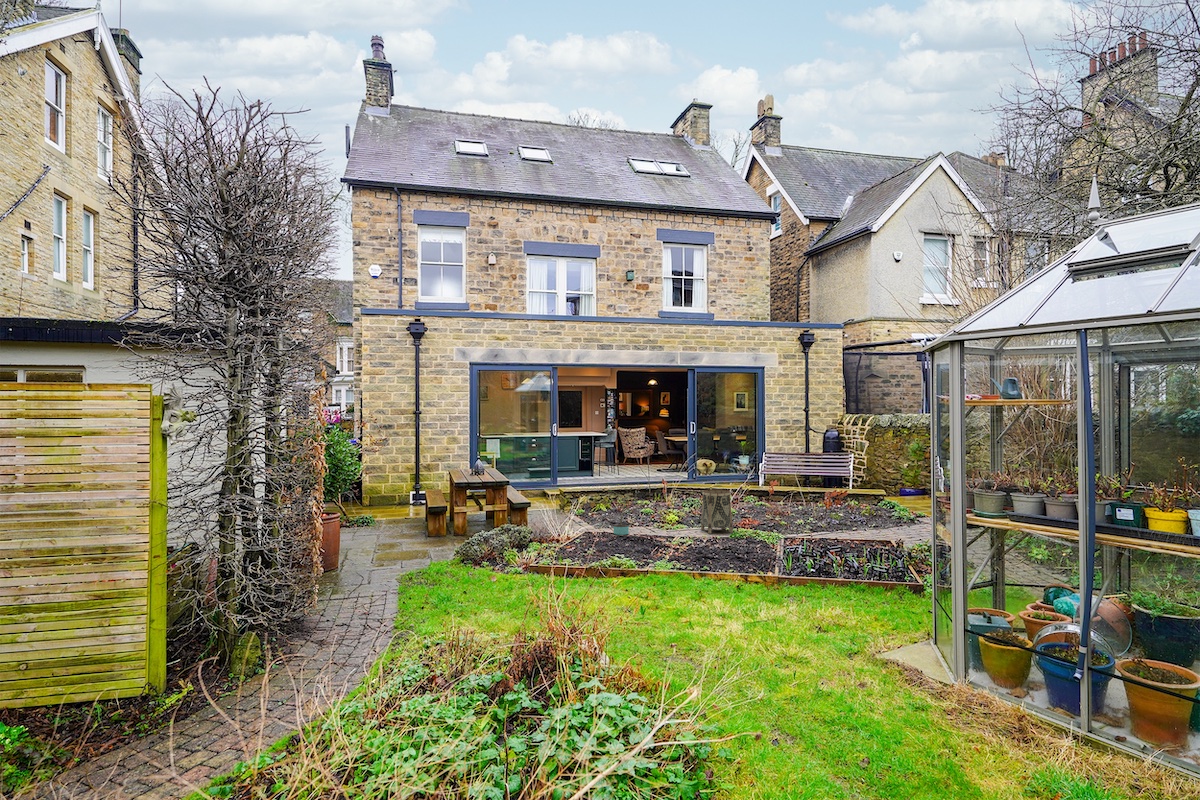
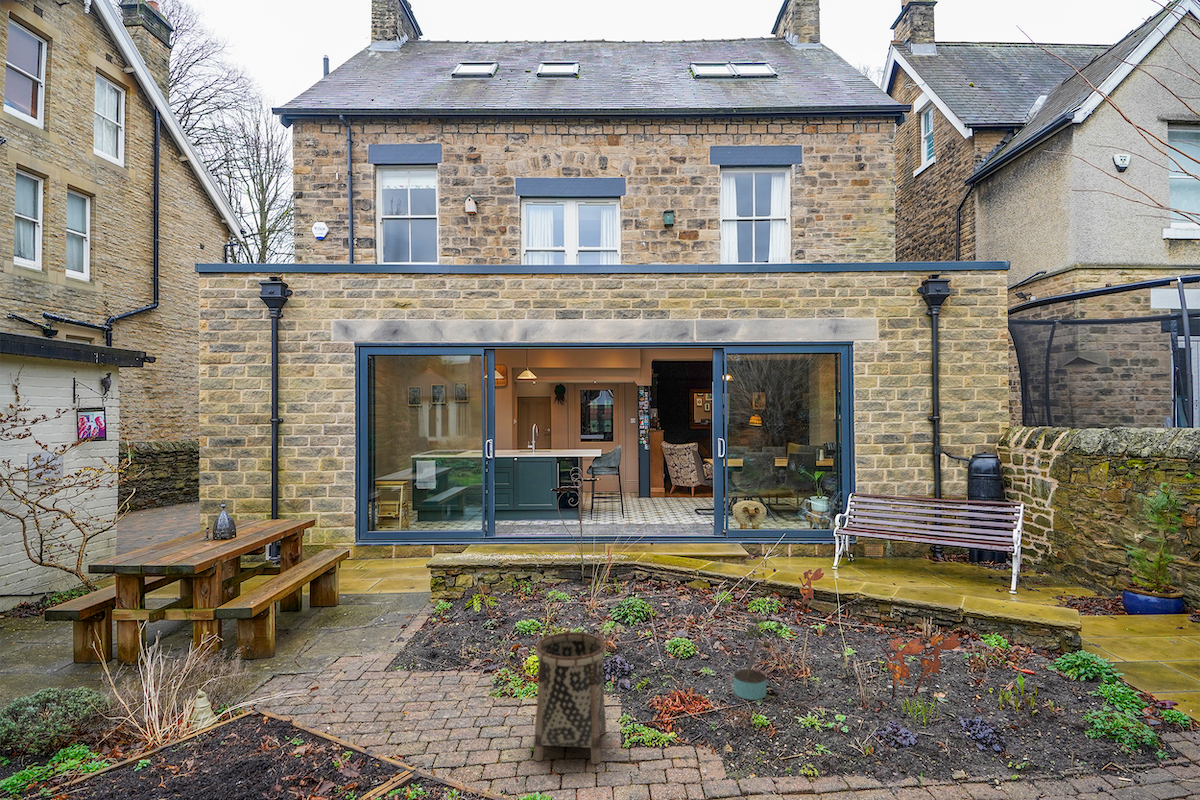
potted plant: present [608,484,636,535] -> present [720,585,783,700]

